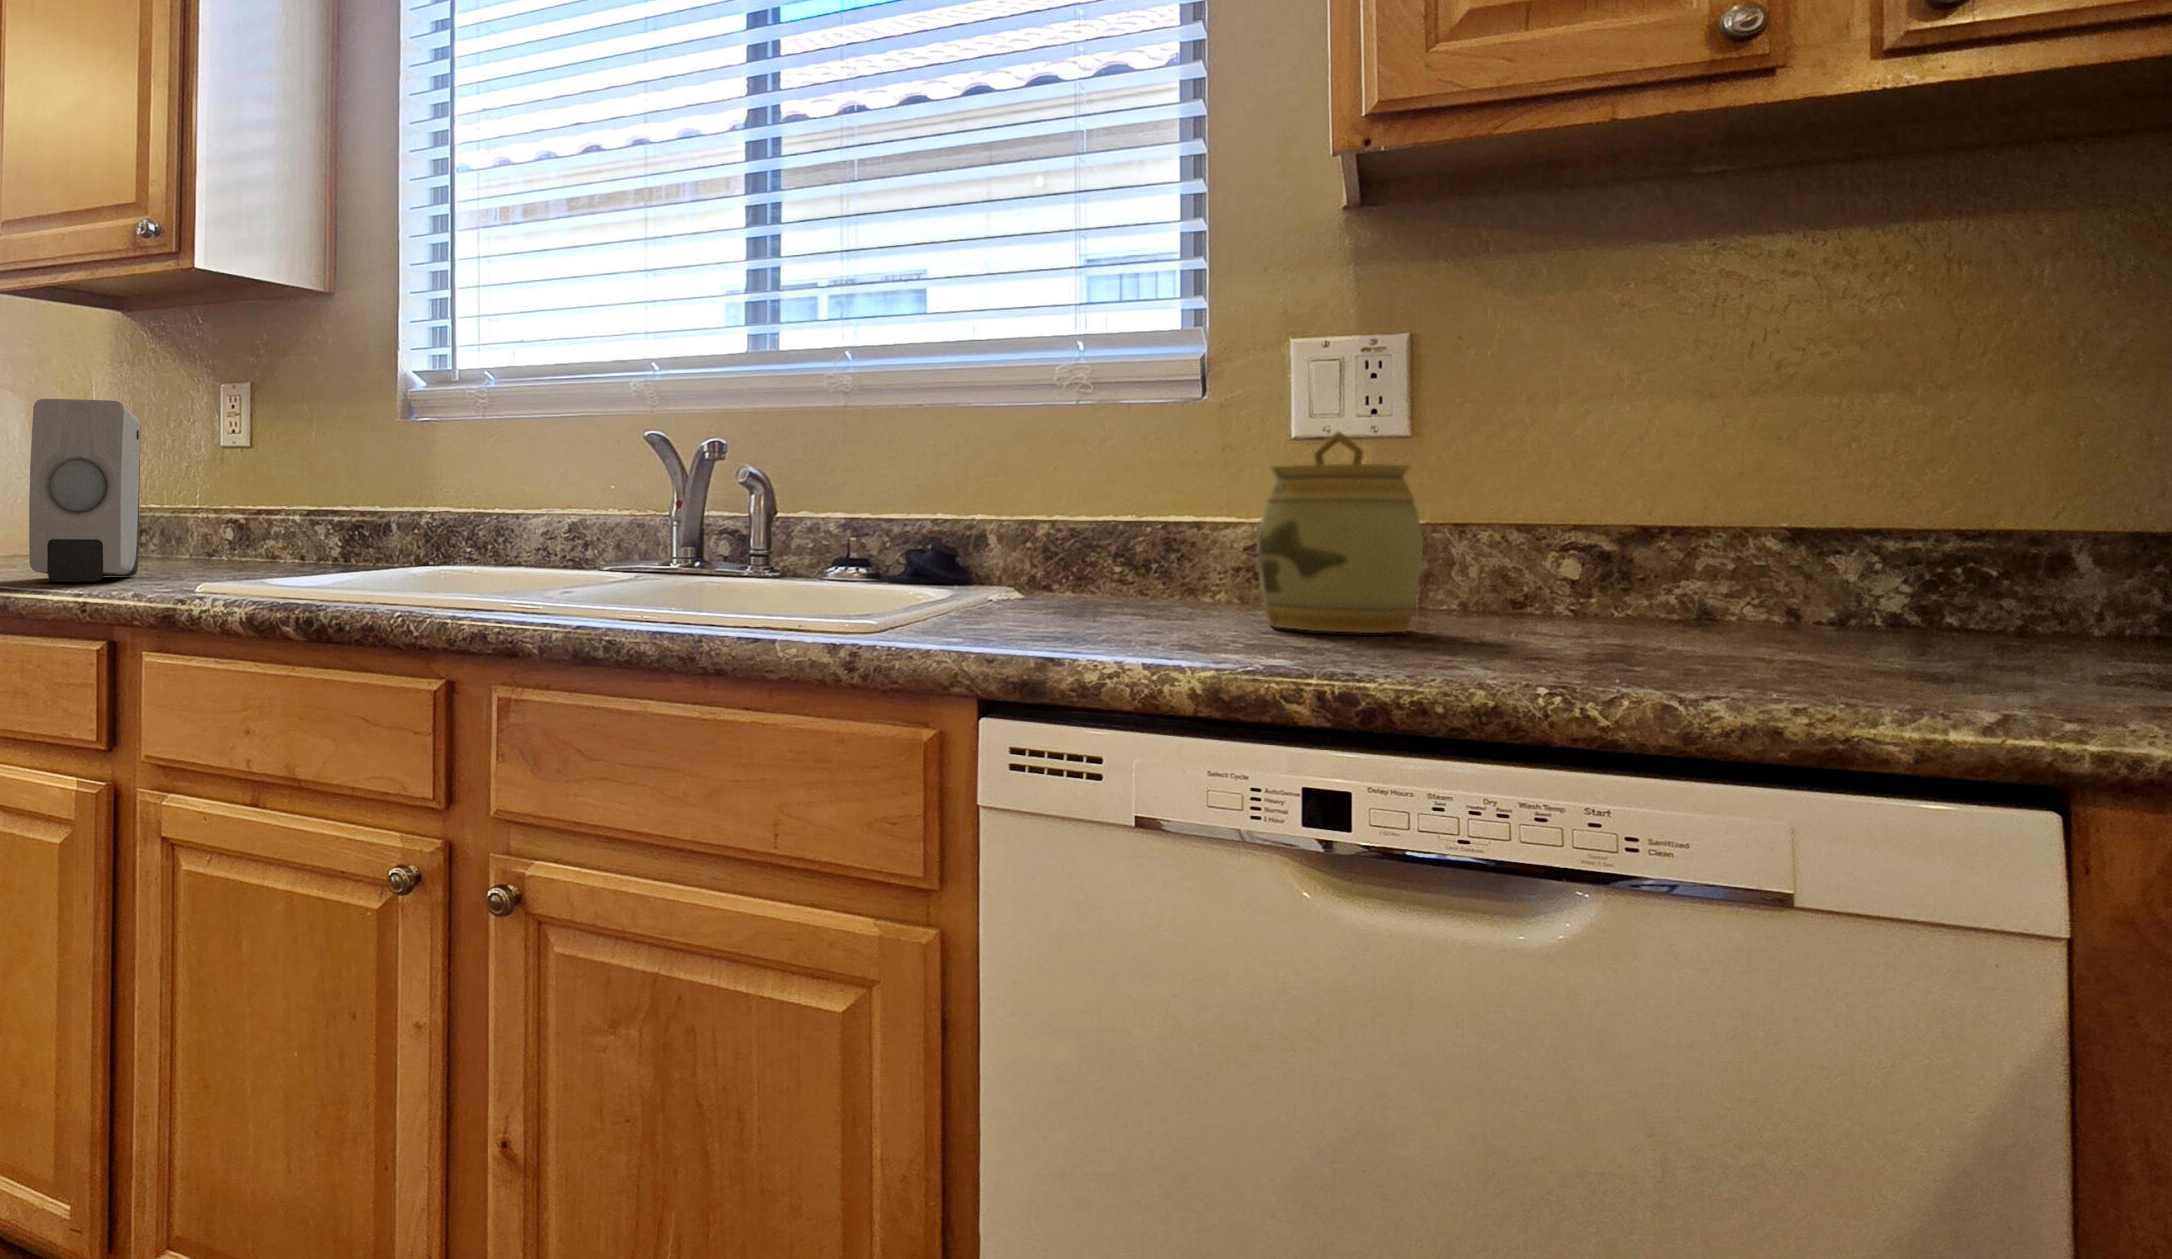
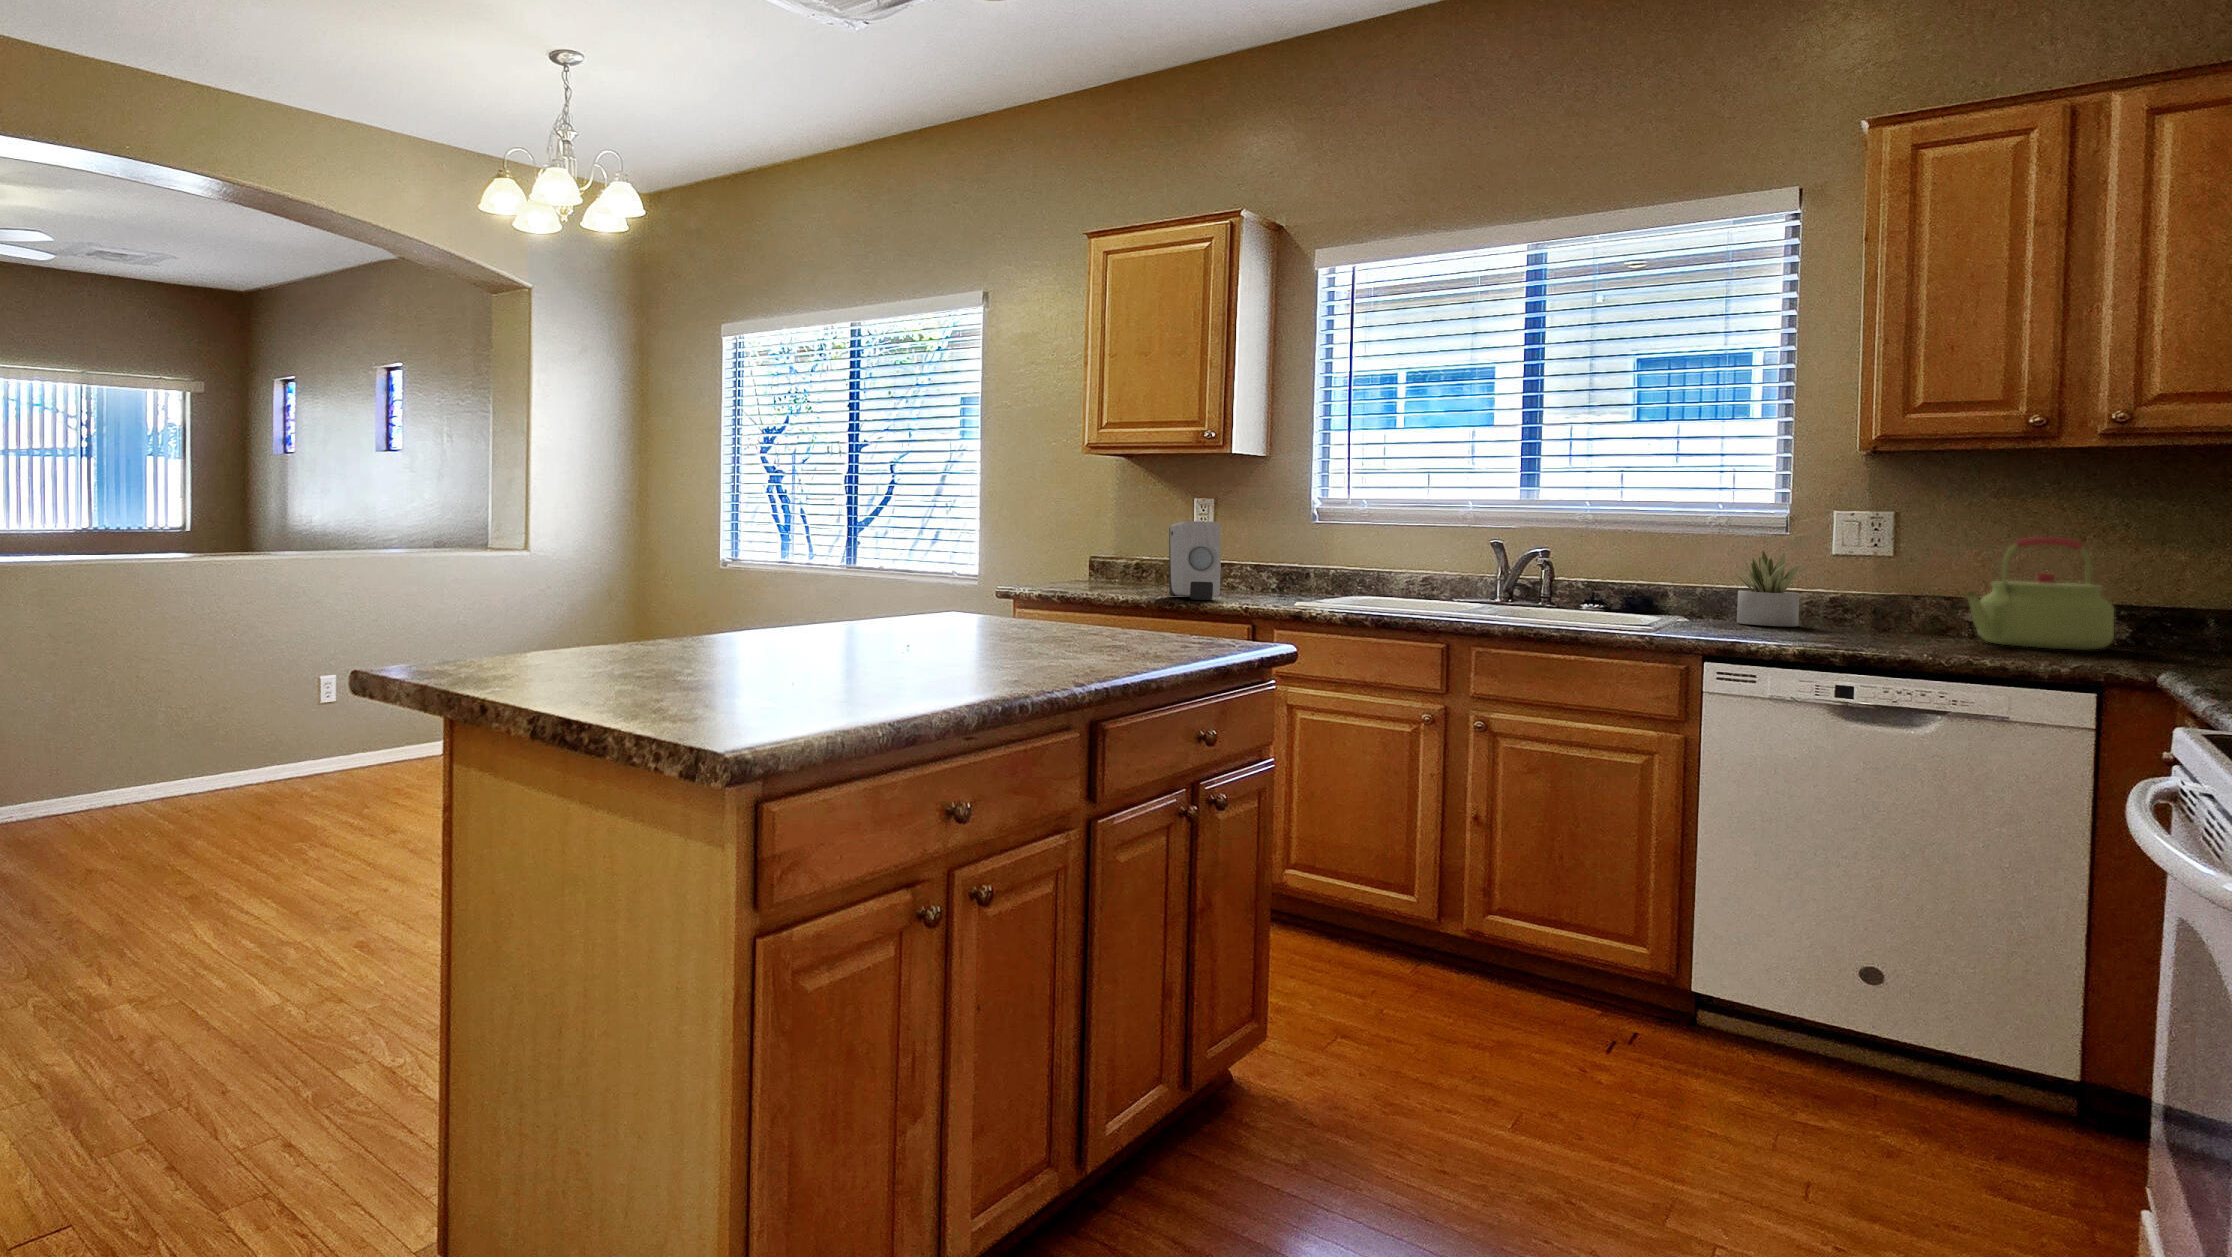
kettle: none [1584,350,1909,640] -> present [1966,537,2114,650]
succulent plant: none [1108,427,1231,603] -> present [1736,551,1801,627]
jar: present [1257,432,1424,633] -> none [1816,563,1892,640]

